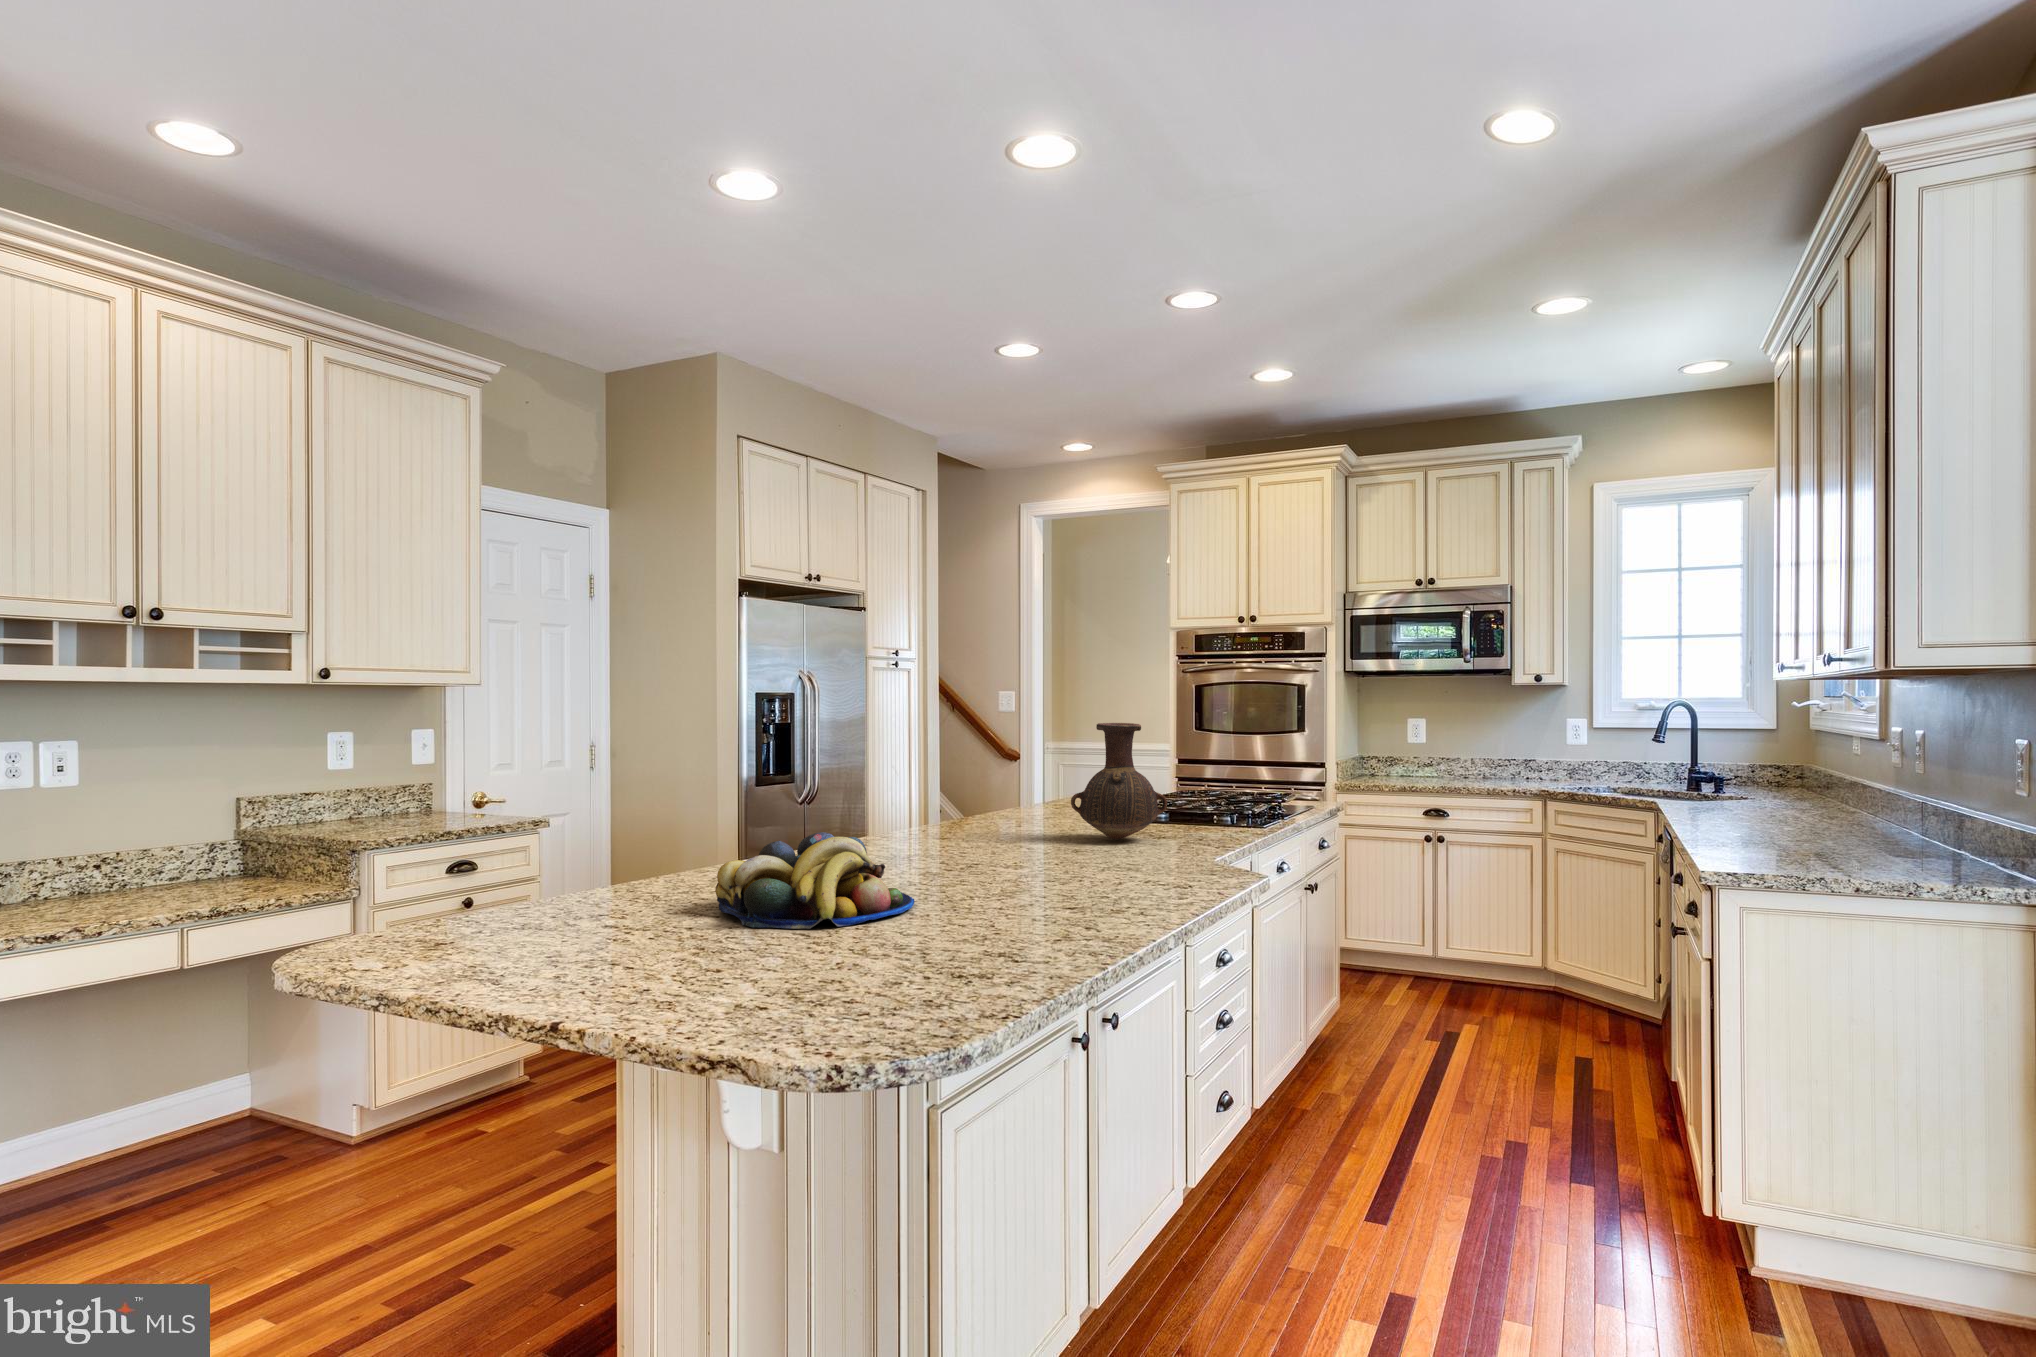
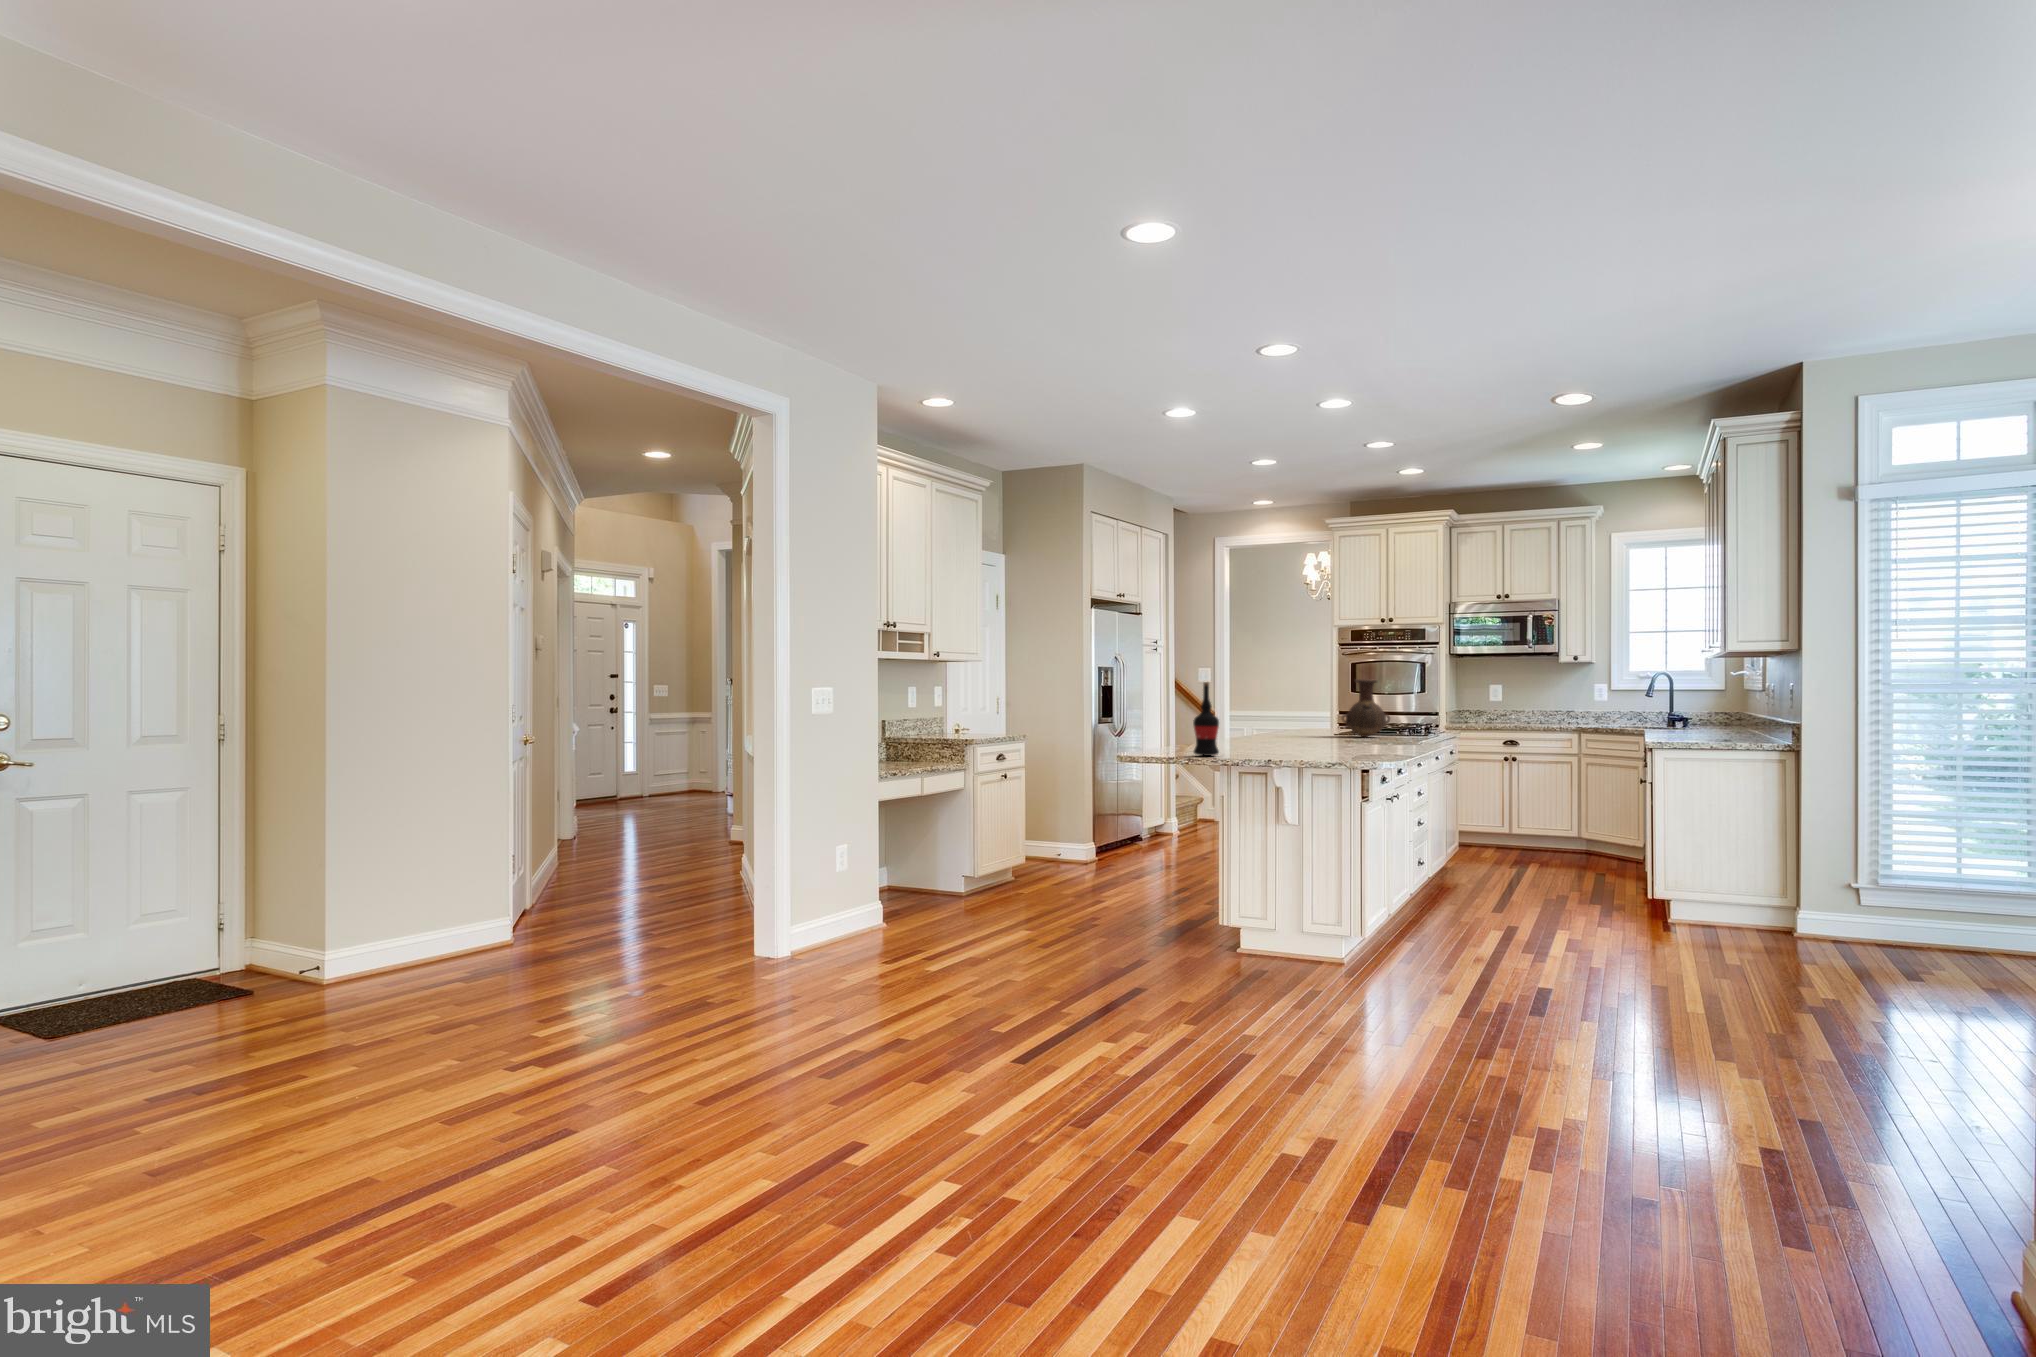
wine bottle: none [428,757,513,976] -> present [1193,682,1219,756]
fruit bowl: present [715,832,915,929] -> none [1241,720,1322,751]

